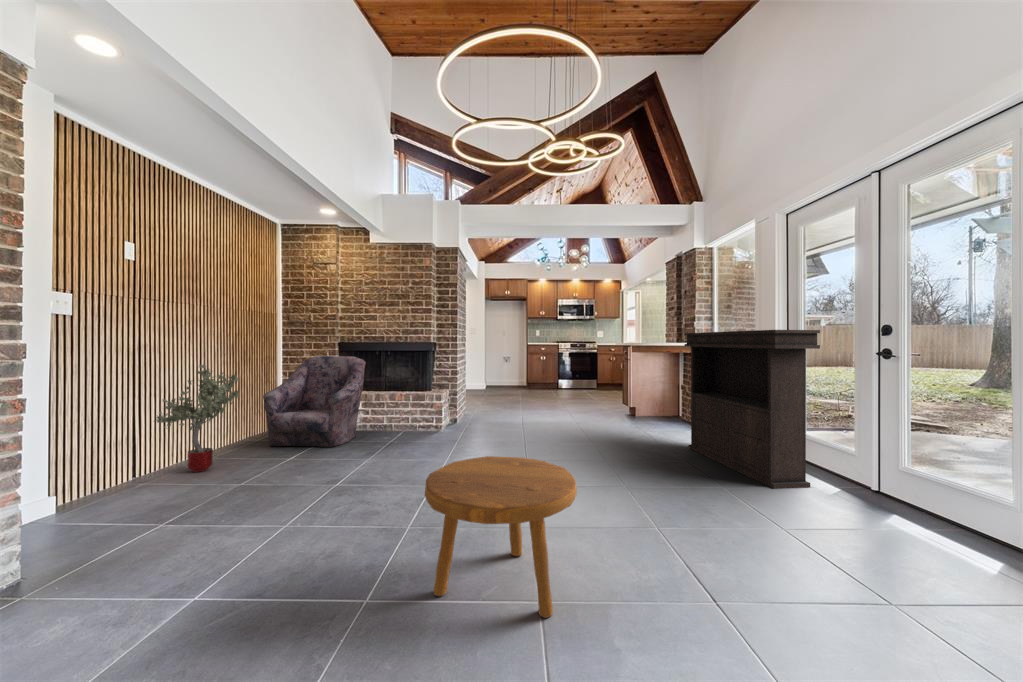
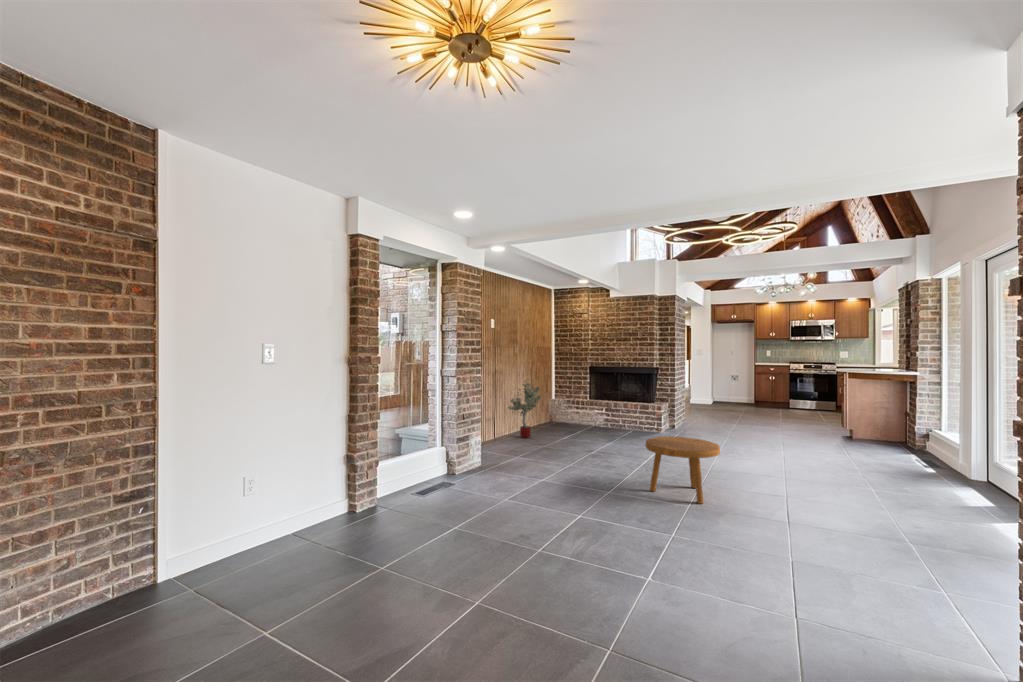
console table: present [684,330,820,489] -> none [875,367,972,499]
armchair: present [263,356,366,447] -> none [549,375,608,435]

